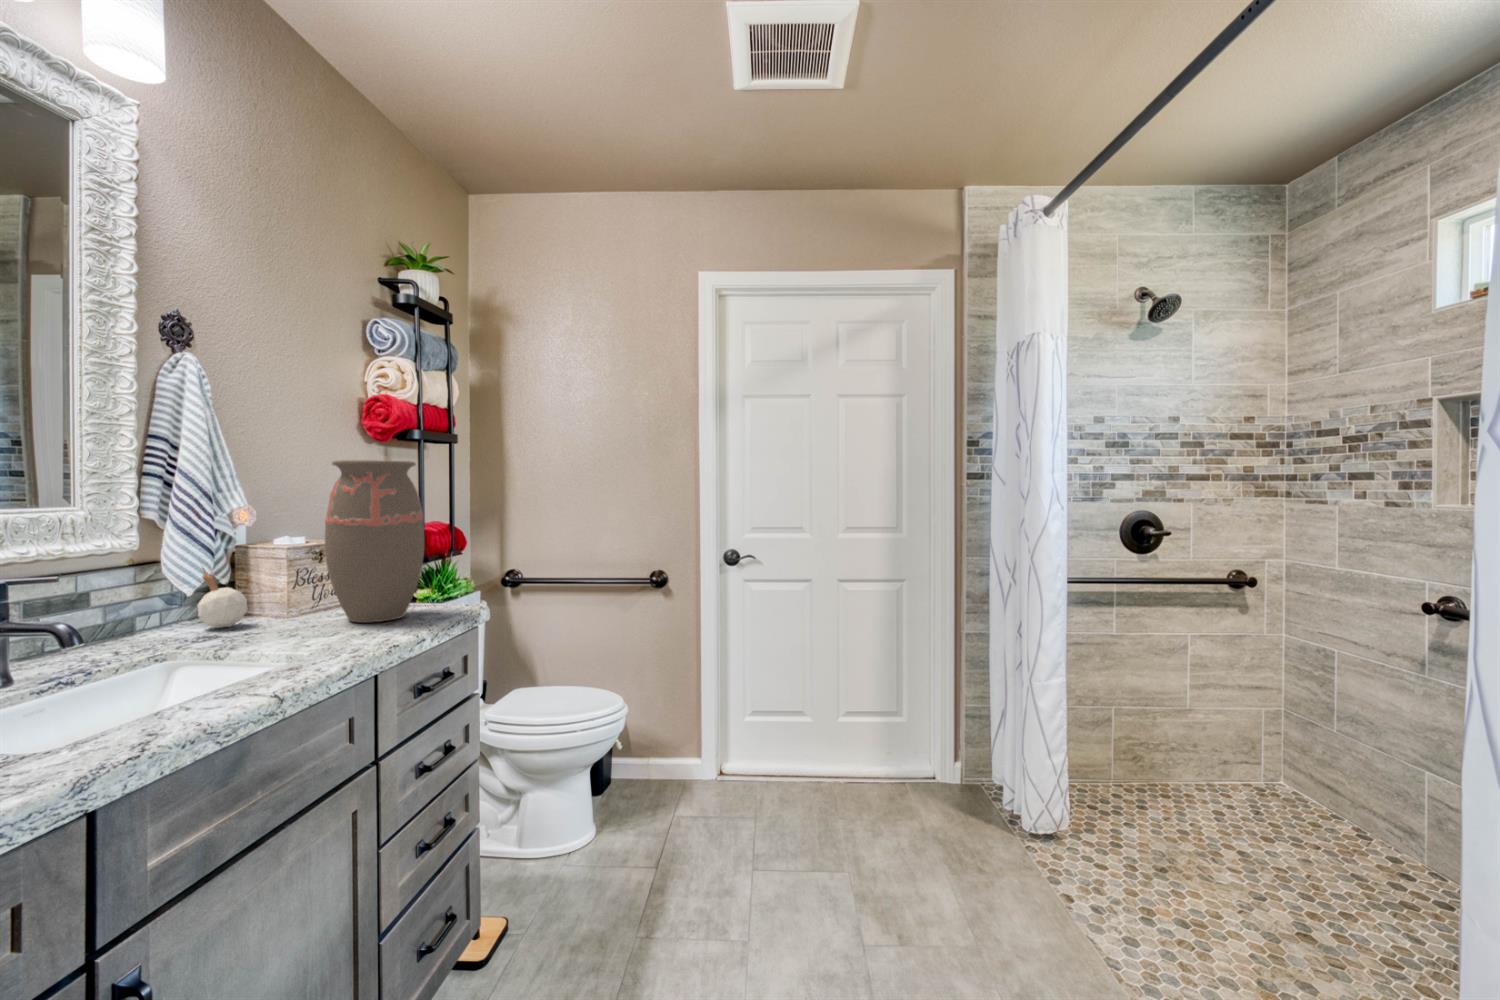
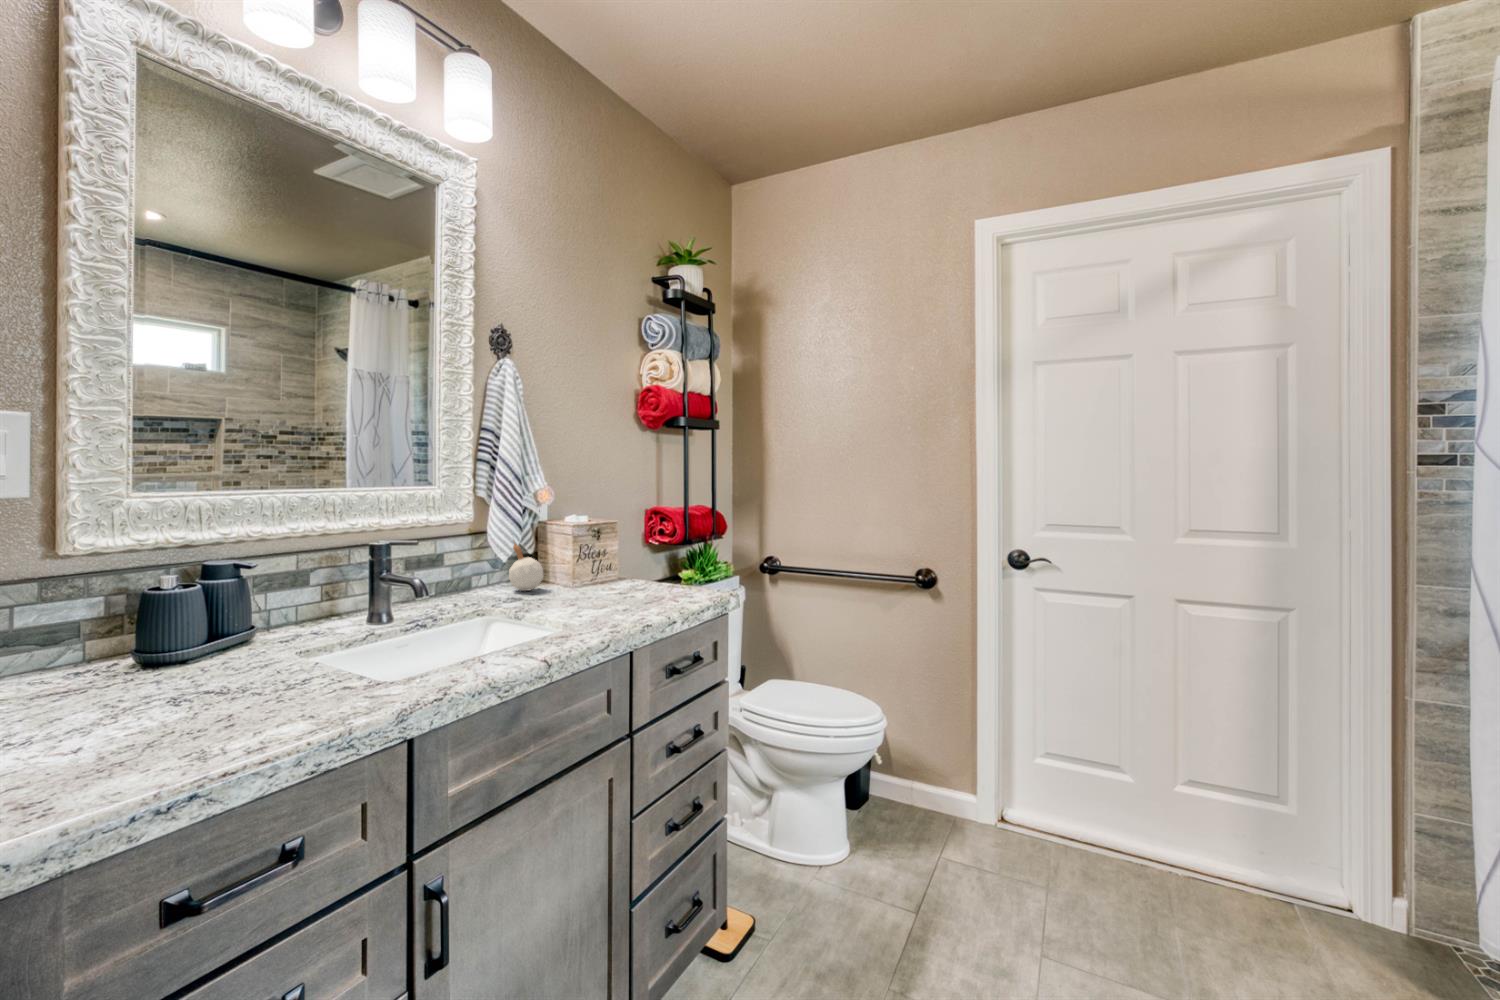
decorative vase: present [325,460,424,623] -> none [600,453,680,598]

